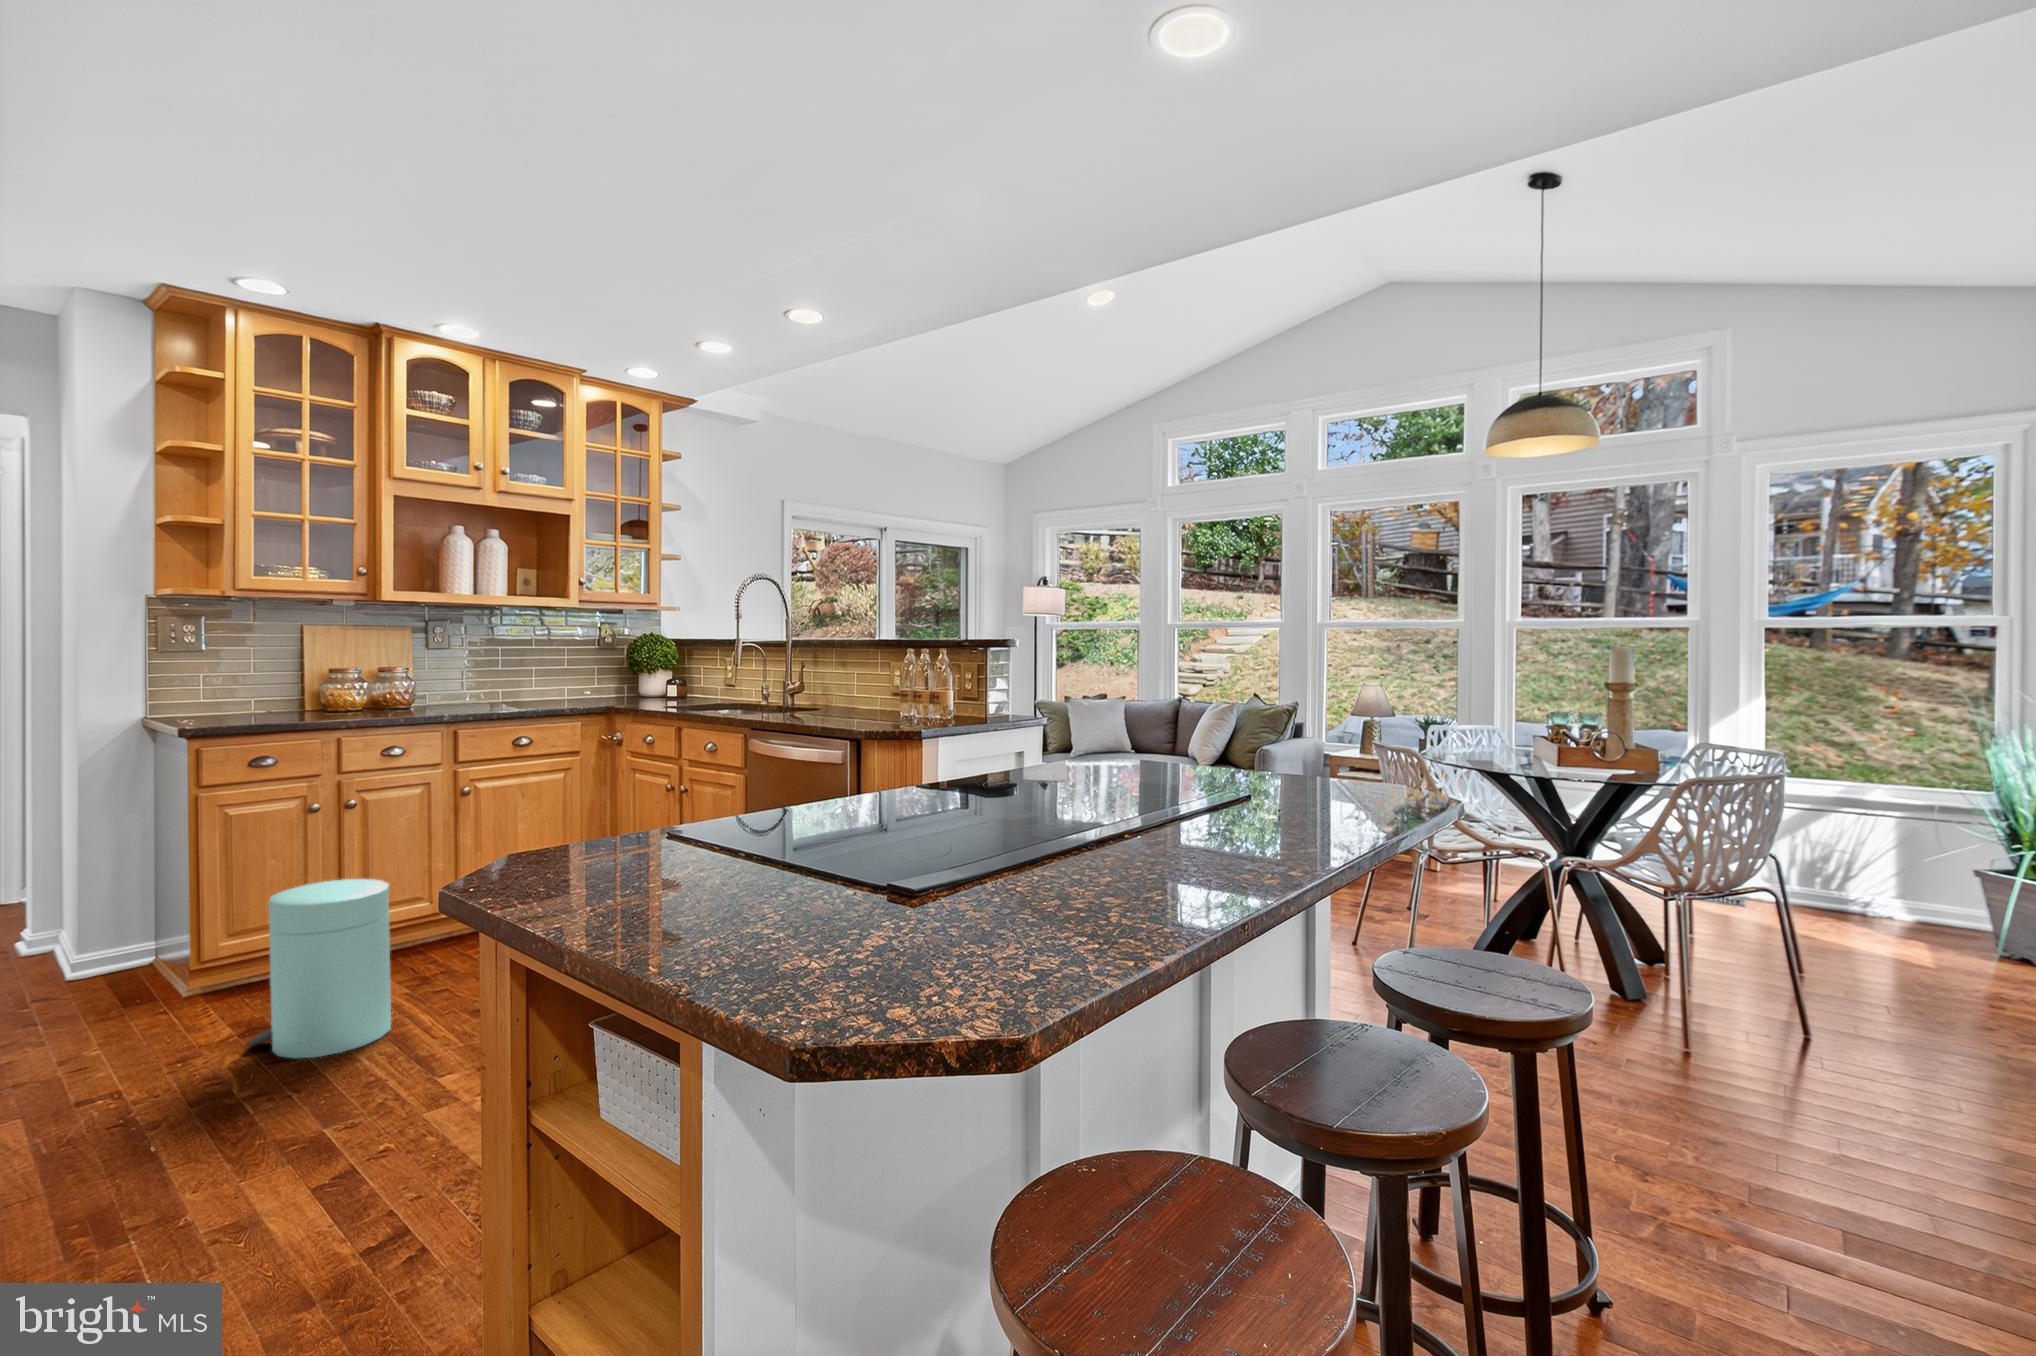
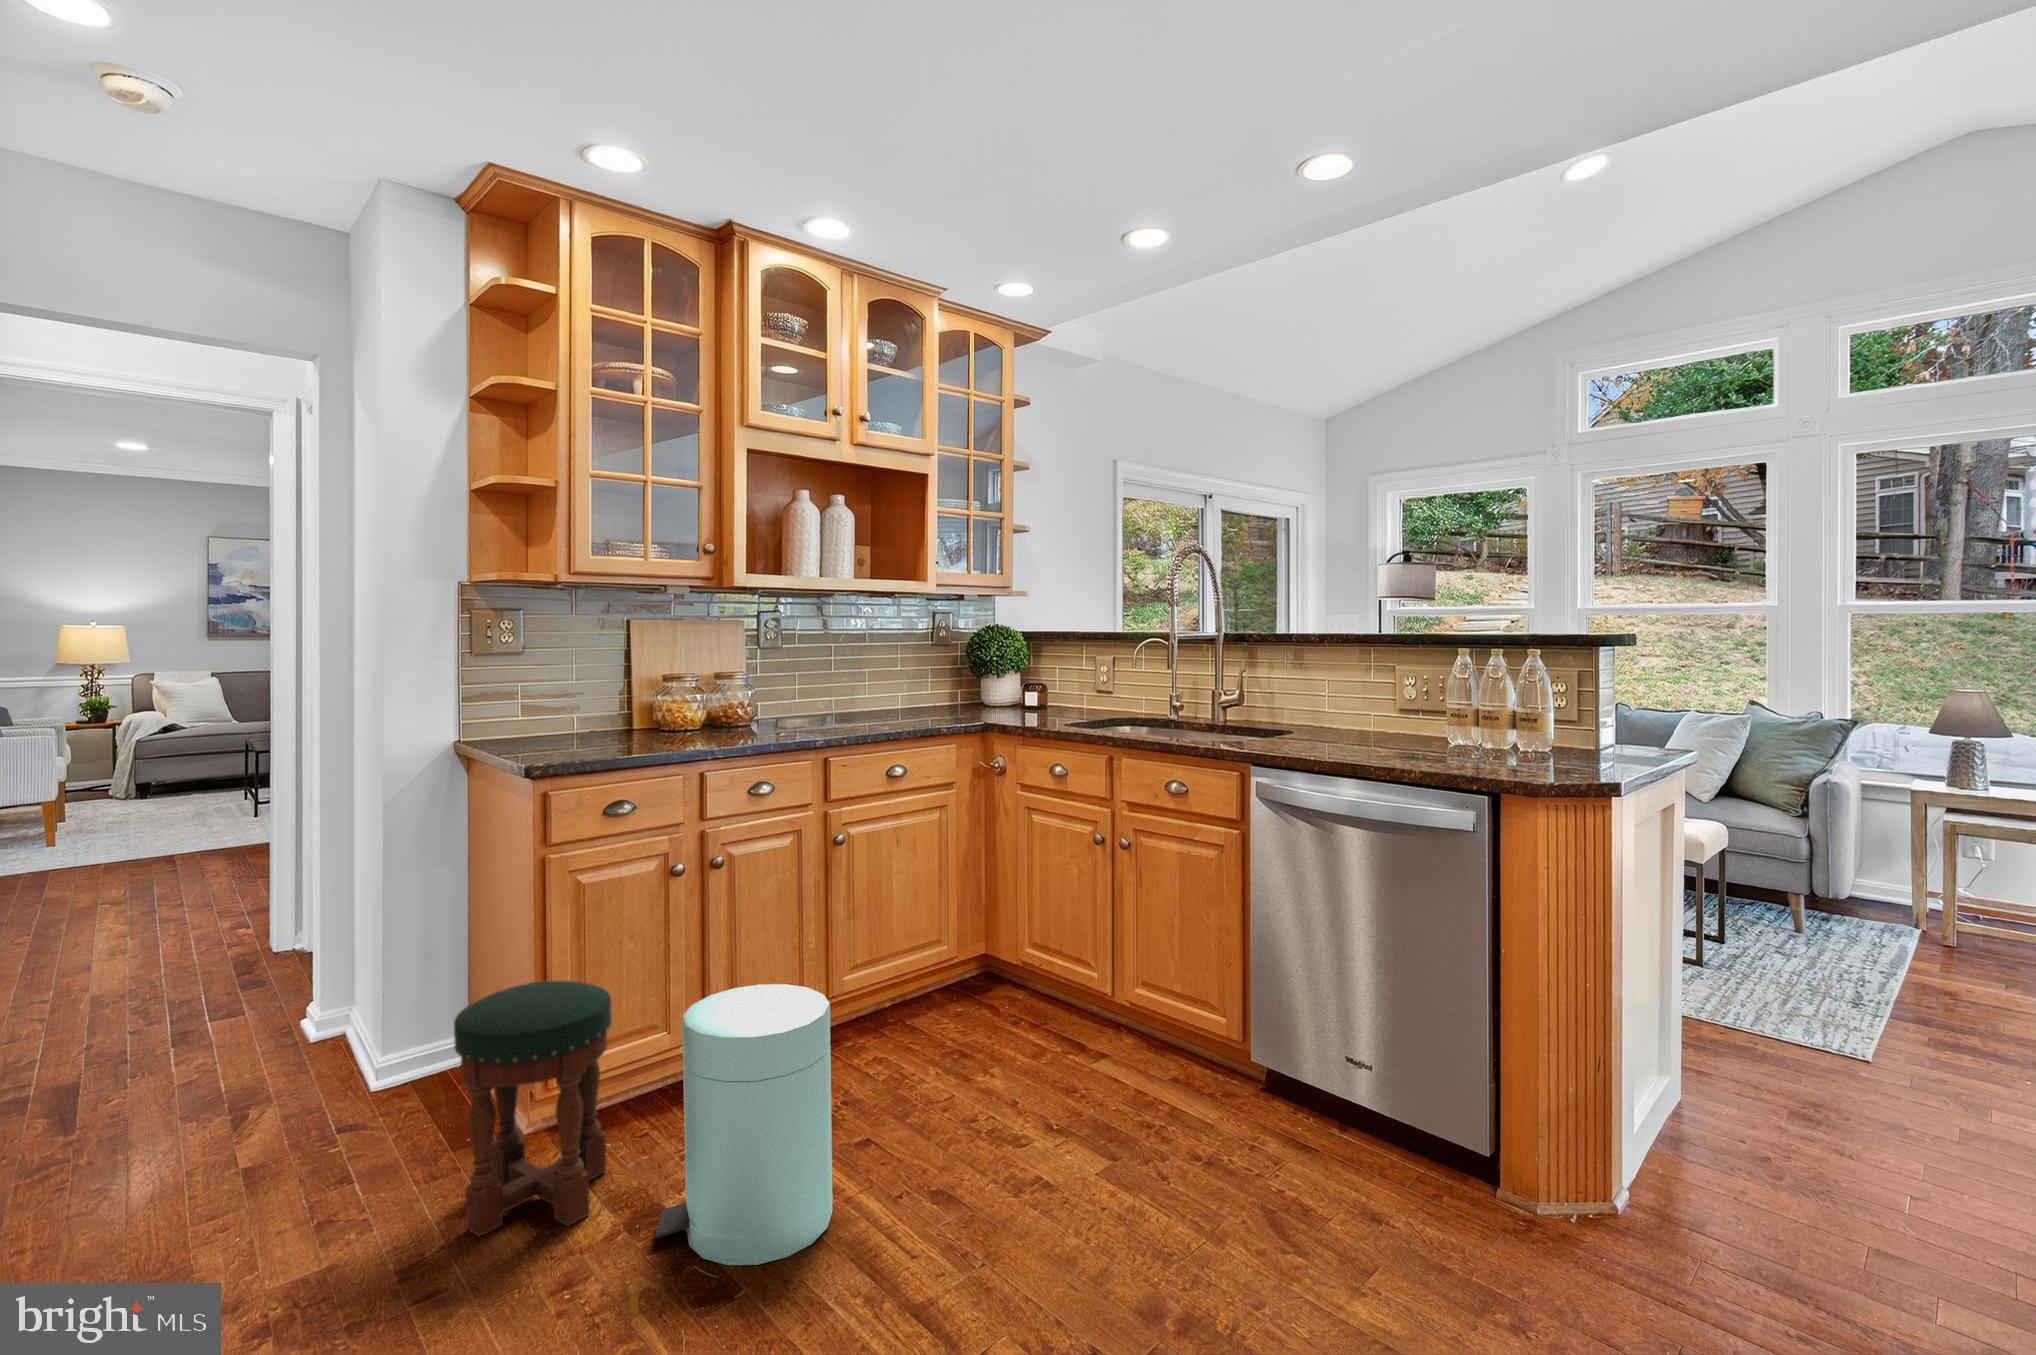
stool: none [97,882,233,1055] -> present [454,981,612,1236]

